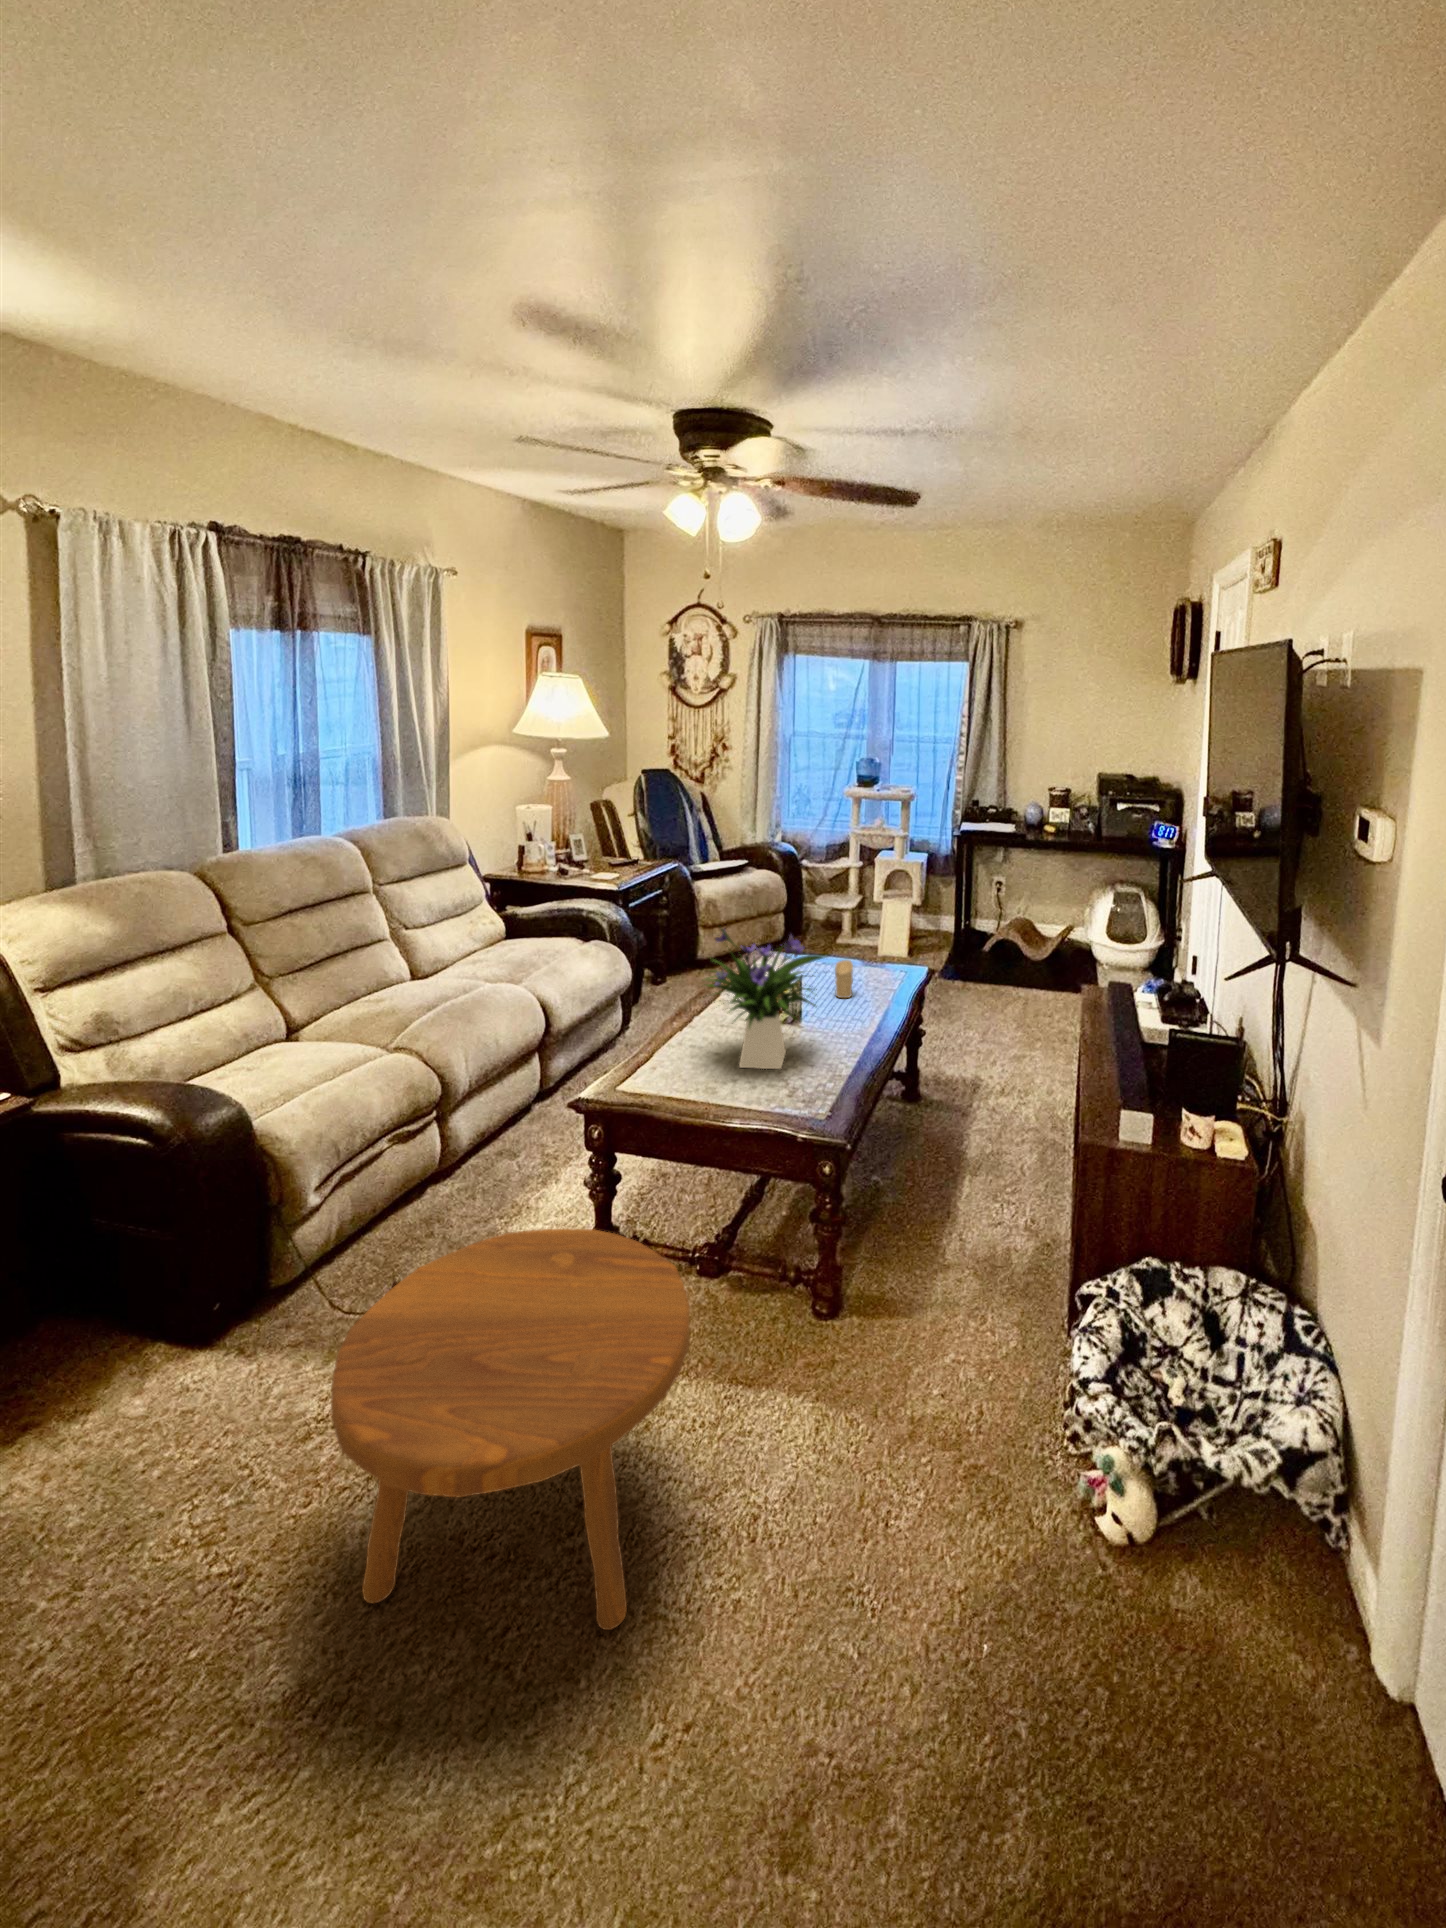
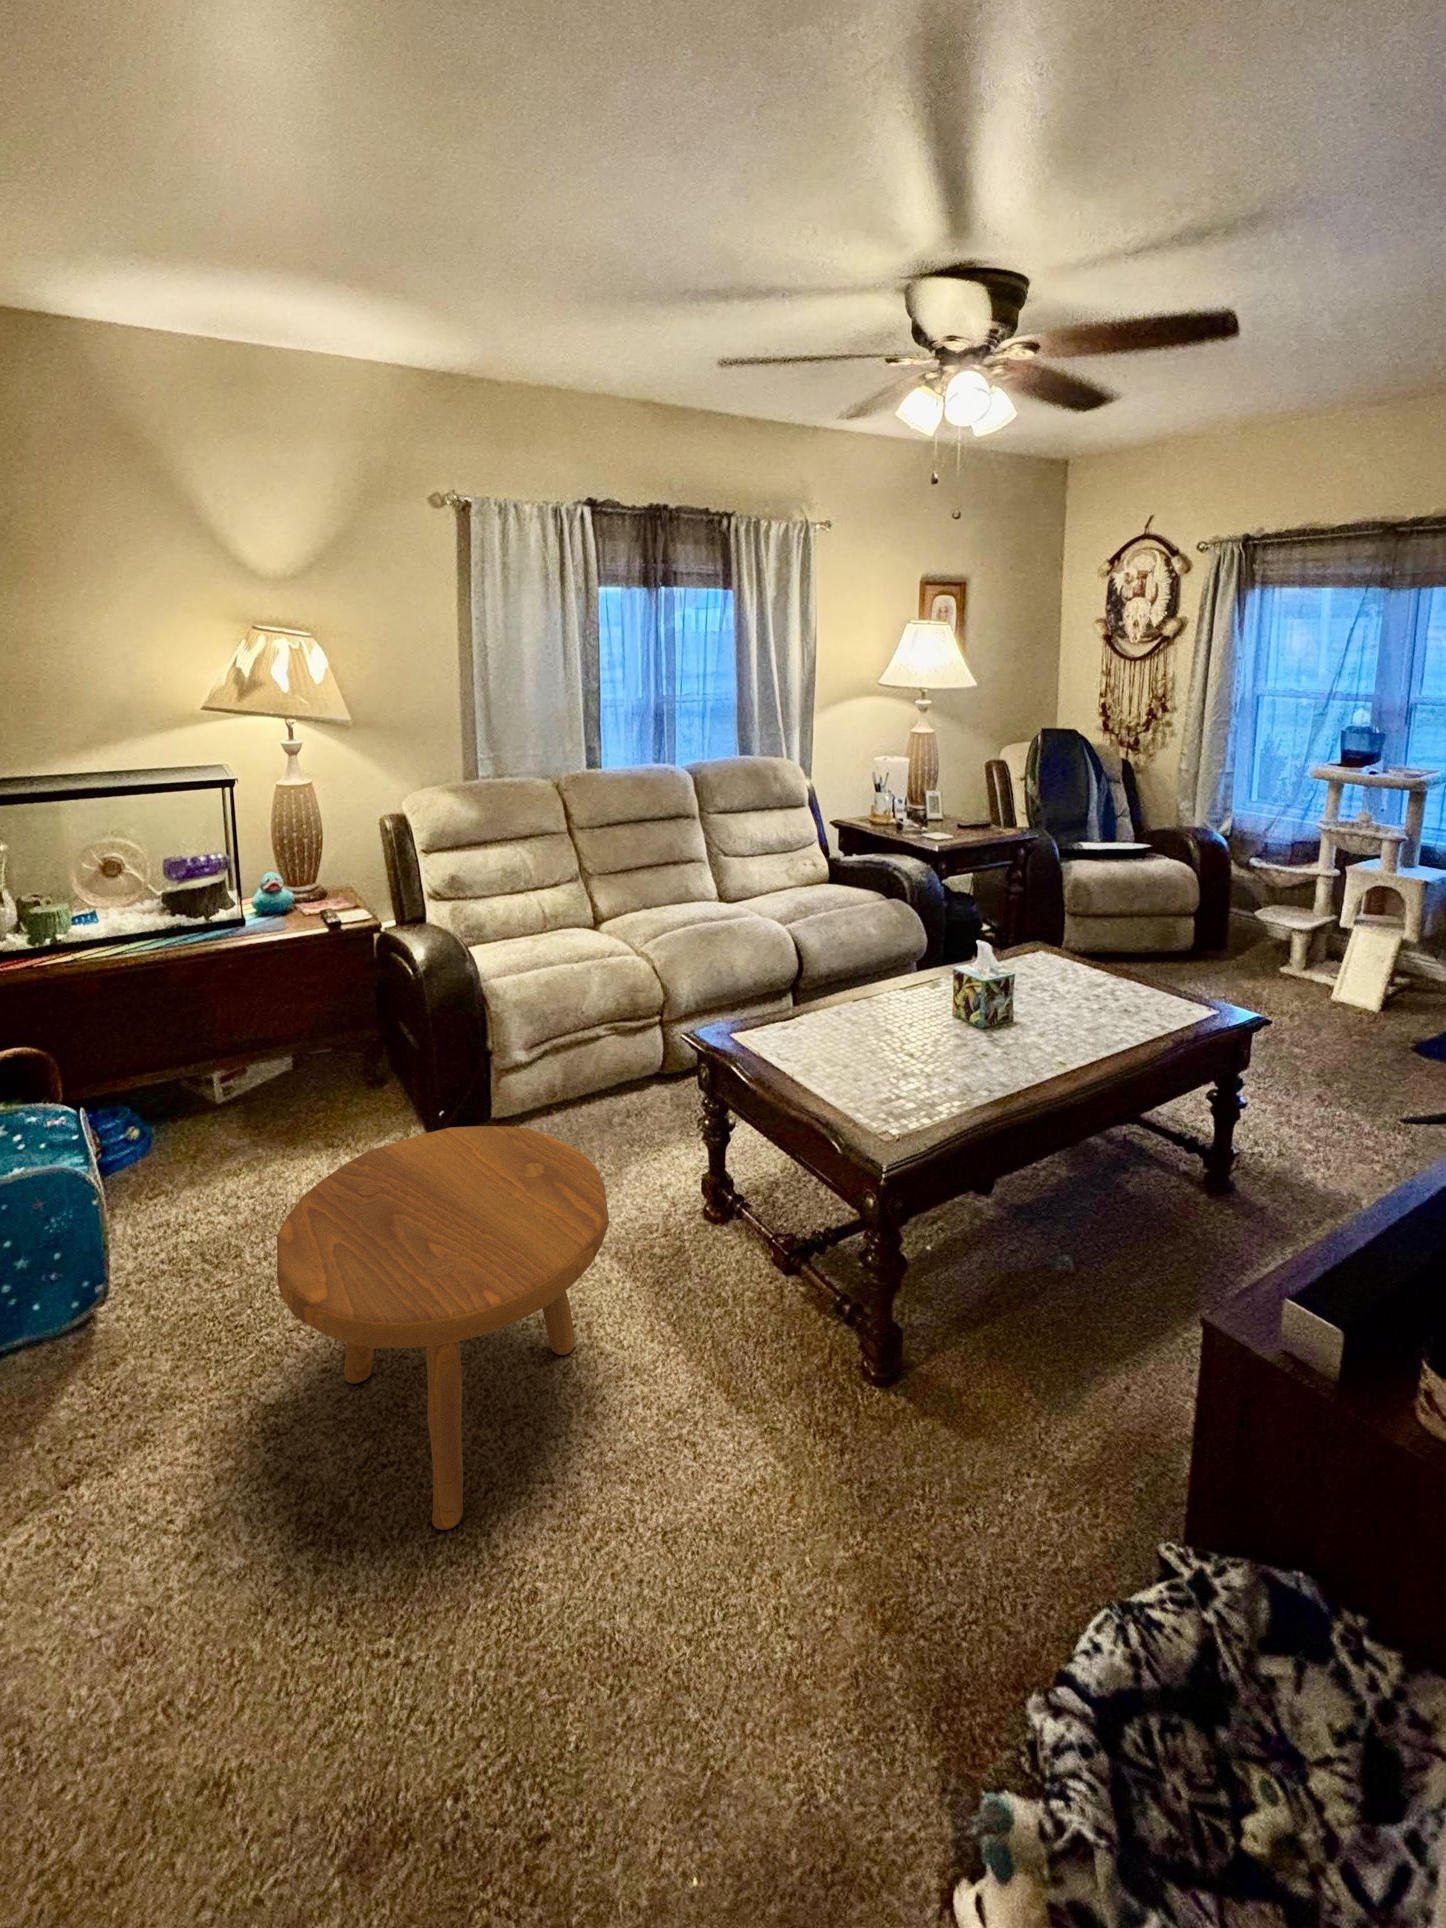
flower arrangement: present [704,929,826,1069] -> none [809,888,981,1073]
candle: present [835,960,853,998] -> none [1073,971,1099,1021]

